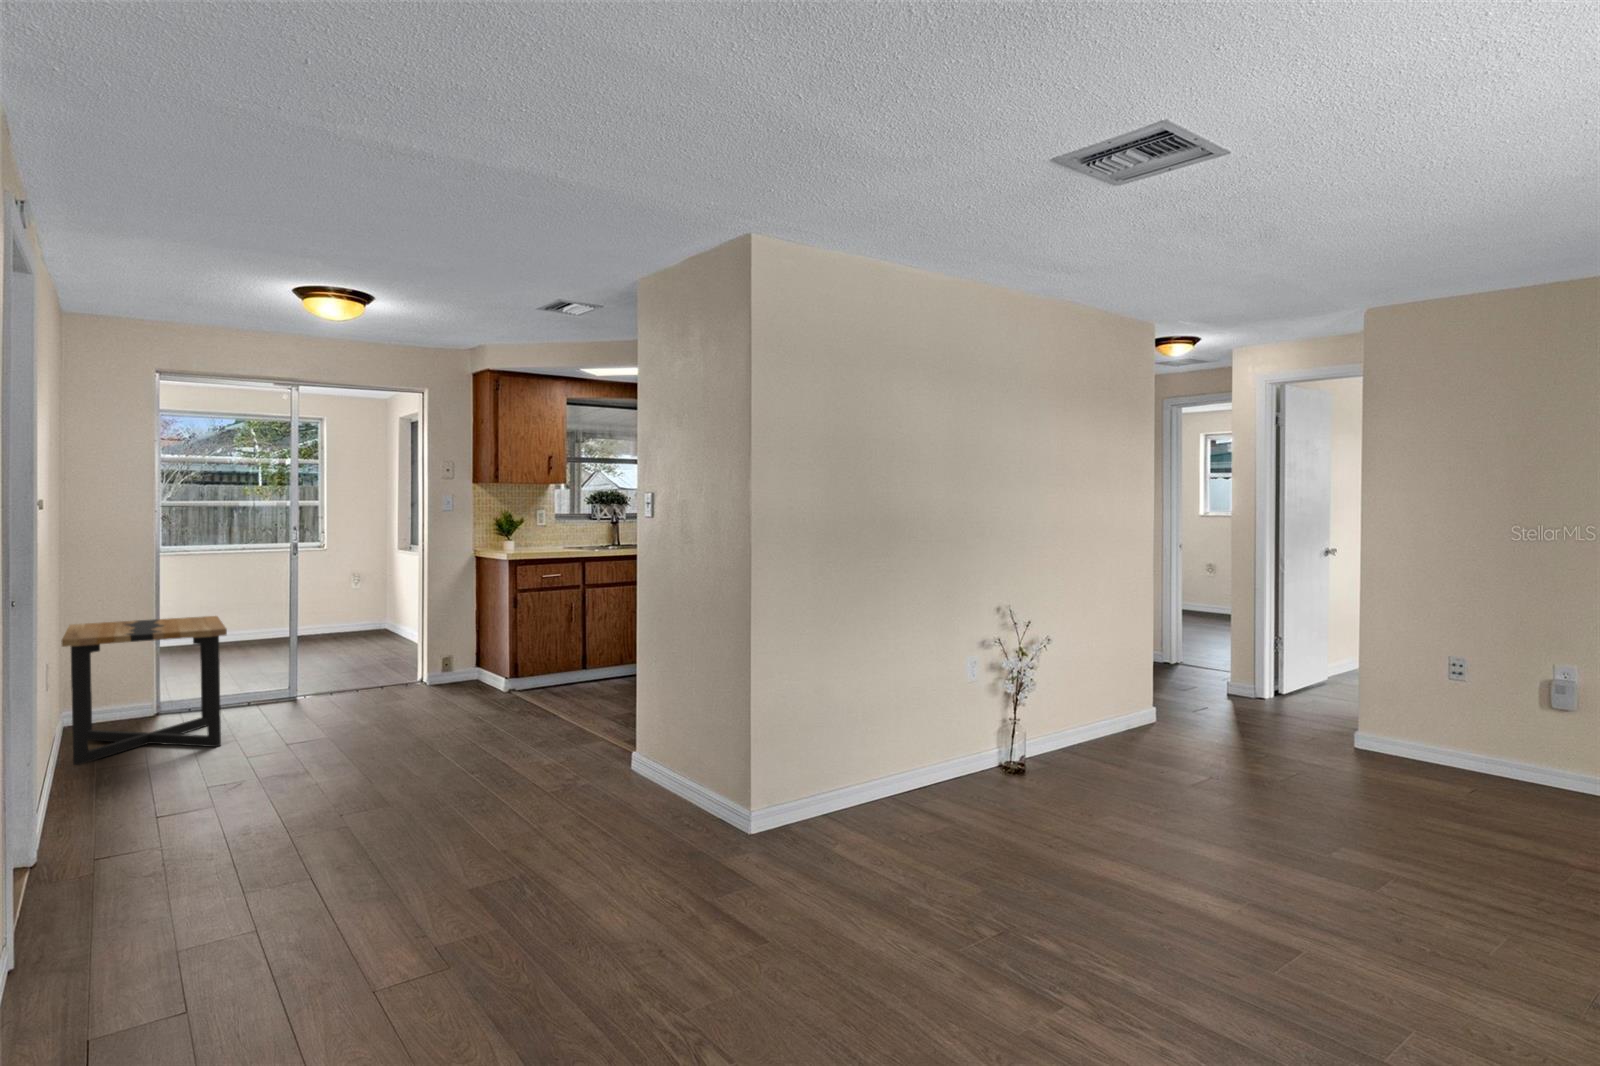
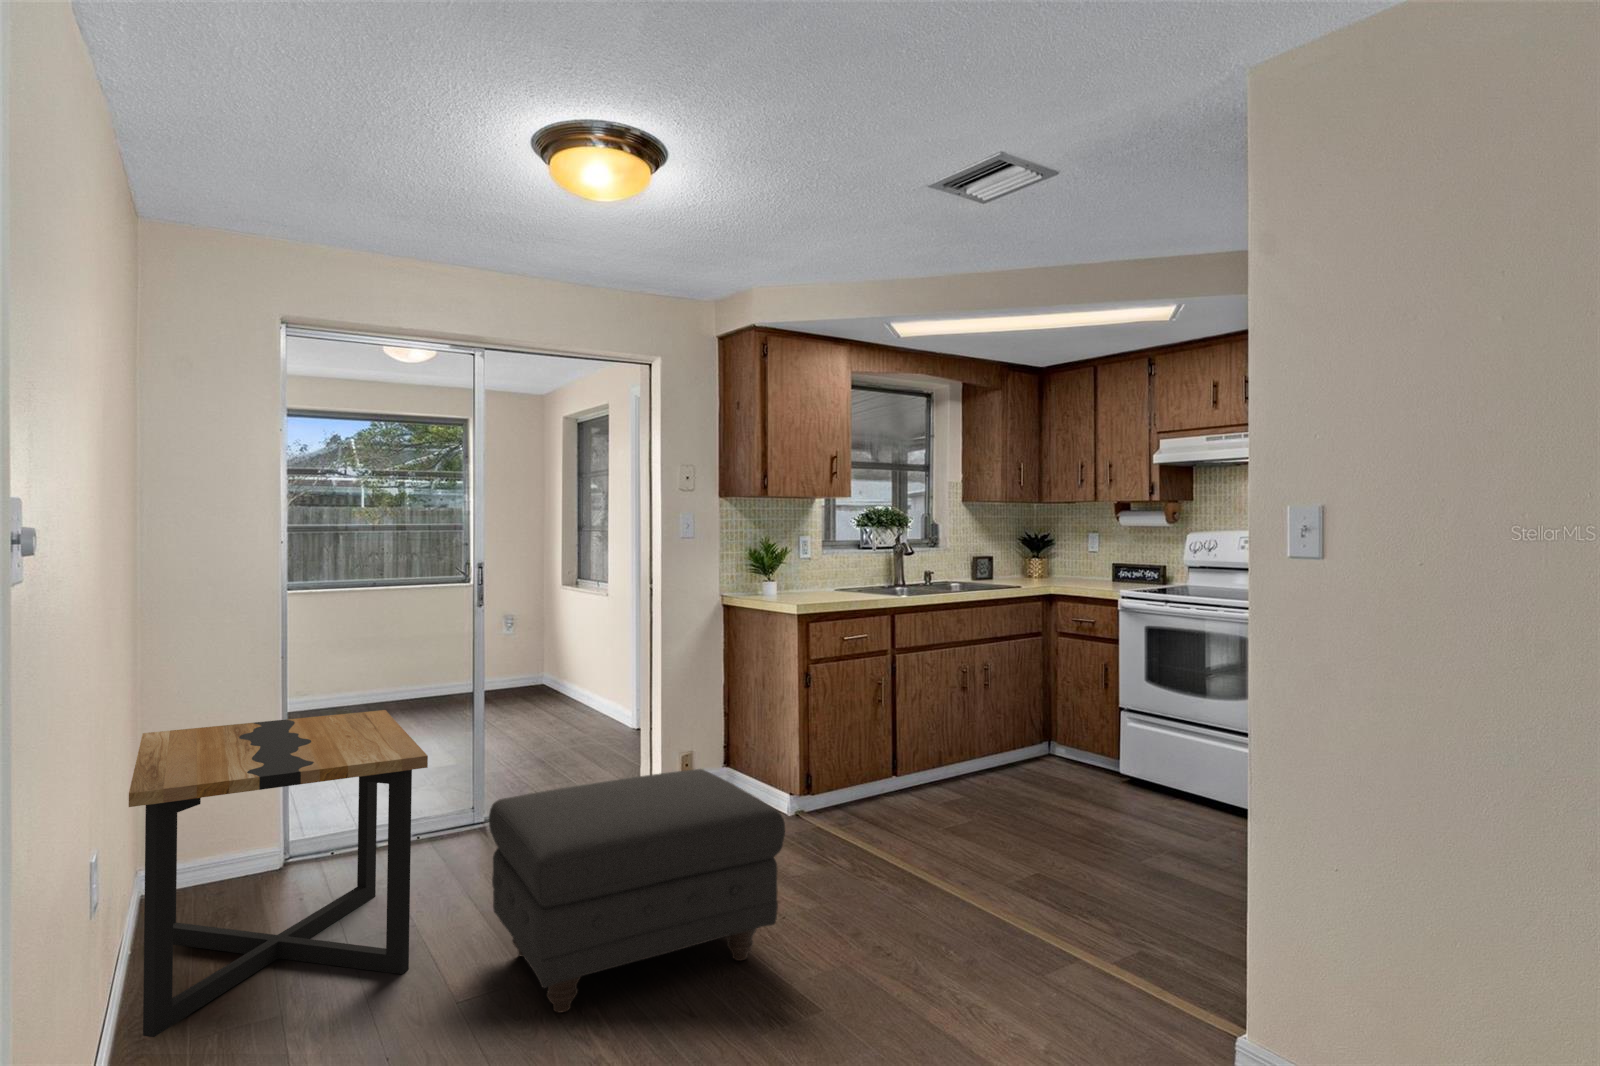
ottoman: none [267,645,431,756] -> present [489,769,785,1013]

